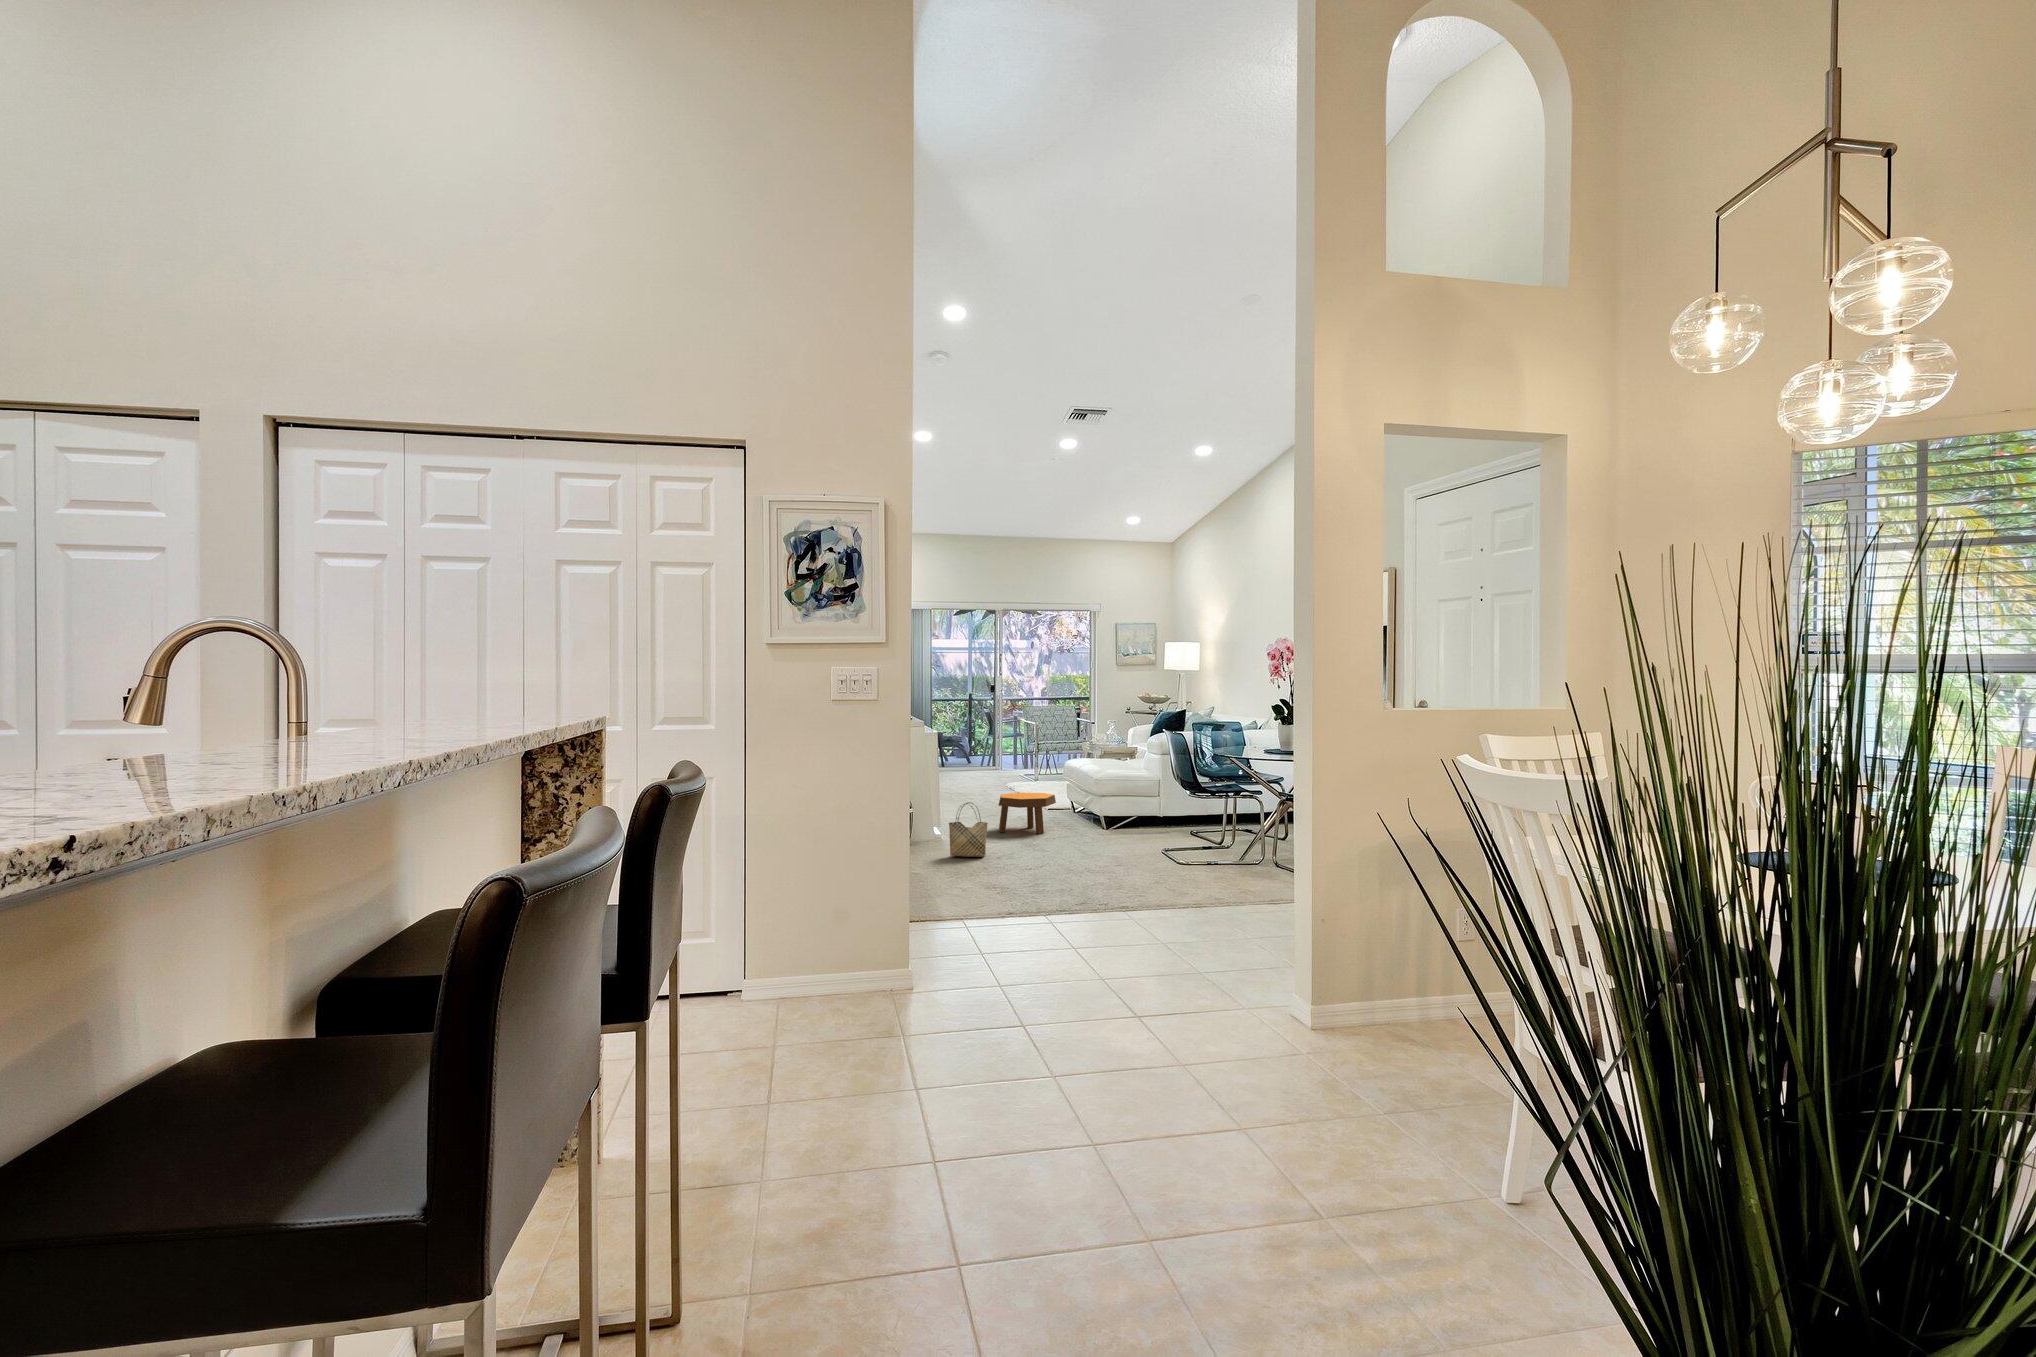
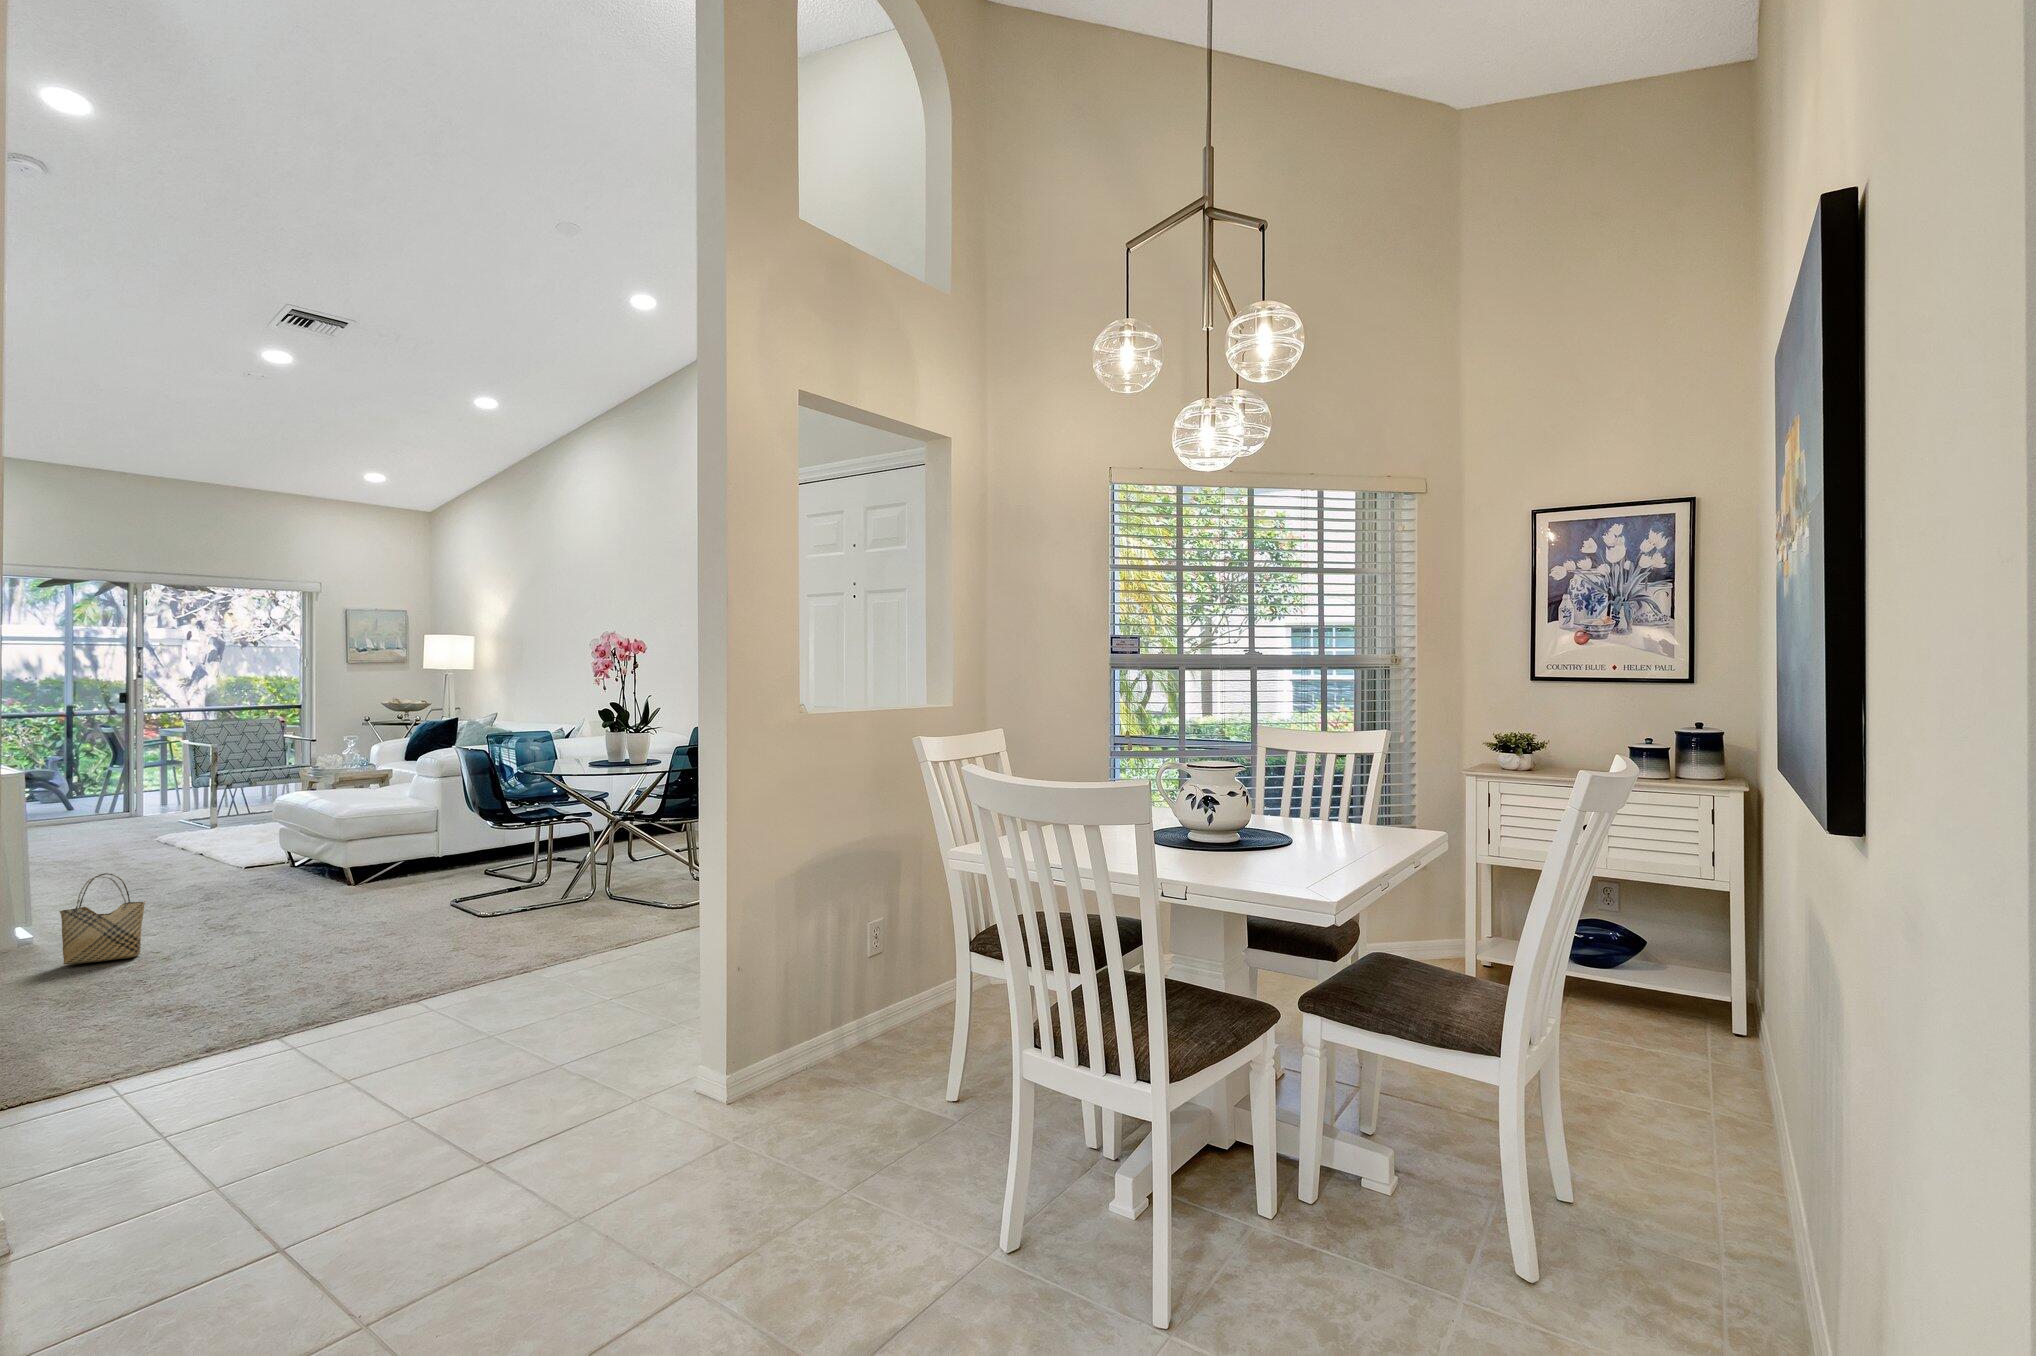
footstool: present [999,792,1056,834] -> none [156,845,266,913]

